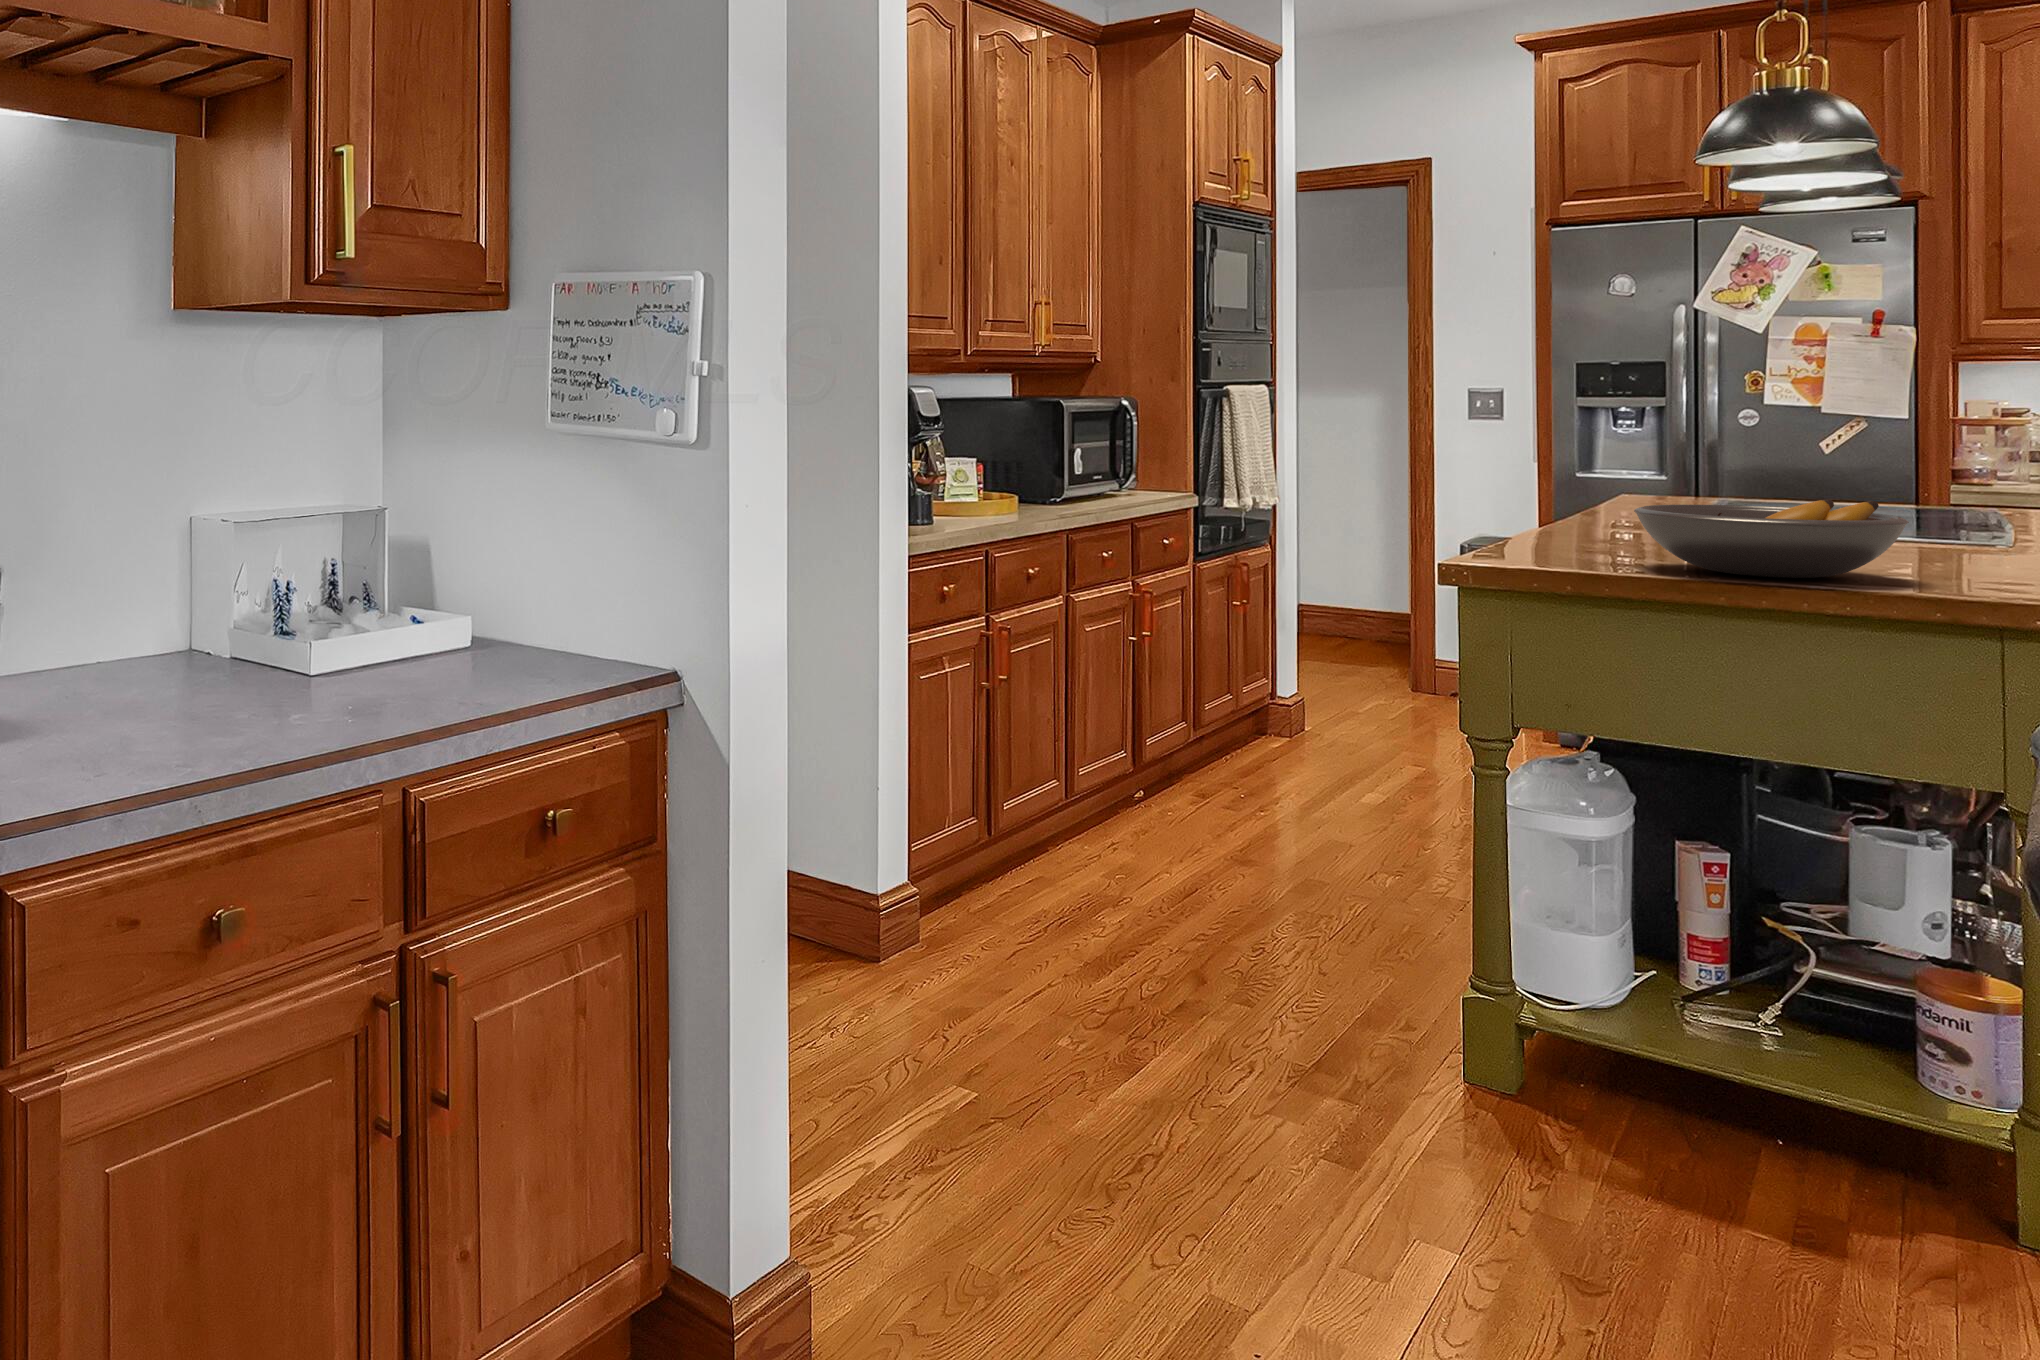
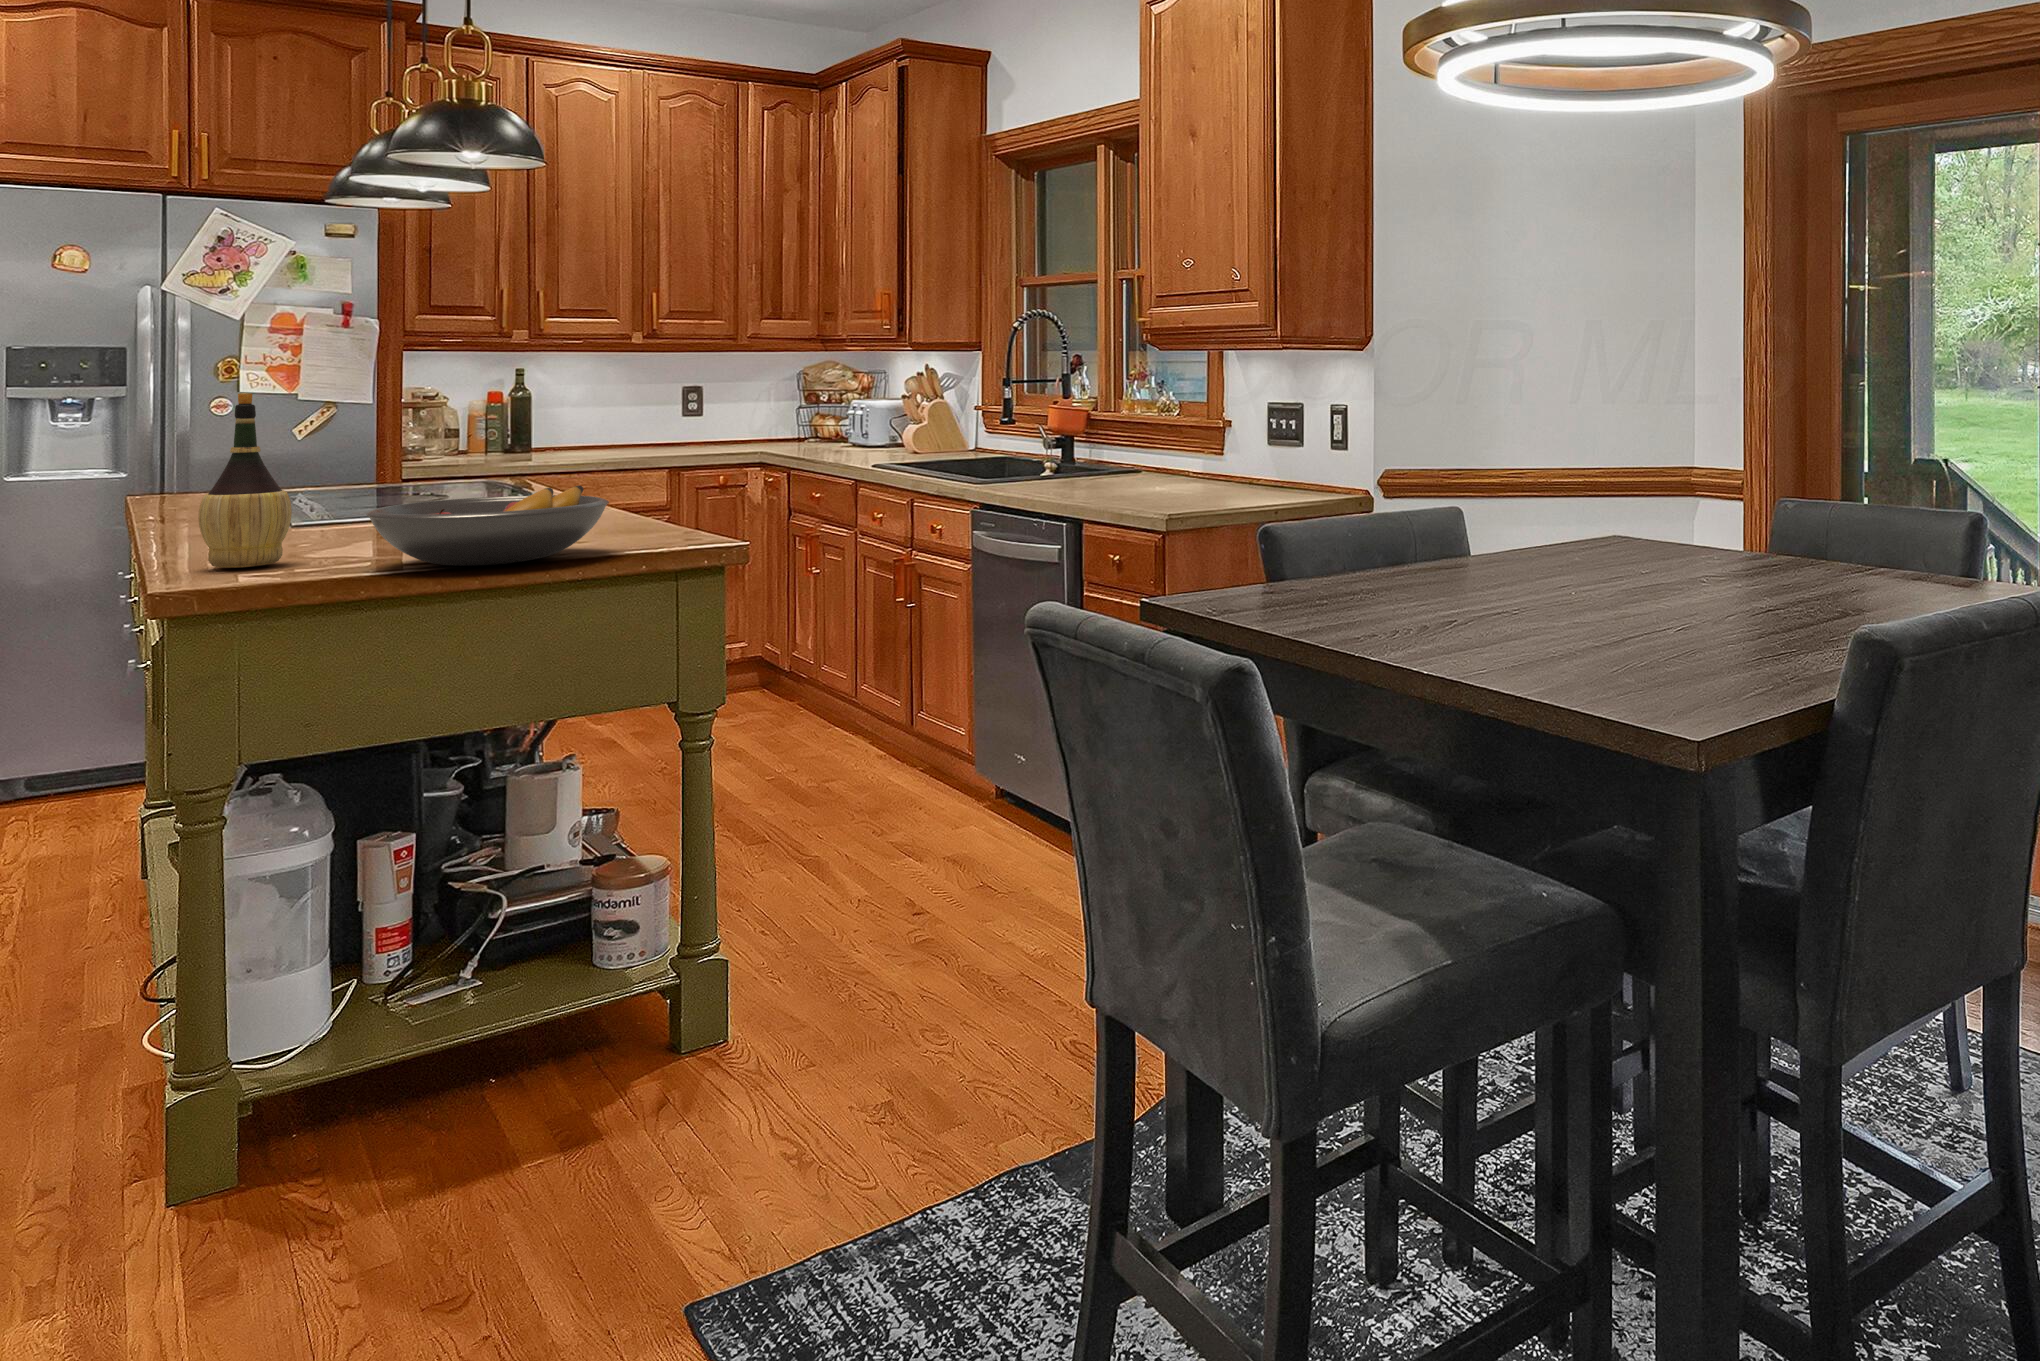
wine bottle: none [1522,390,1598,550] -> present [198,393,292,568]

